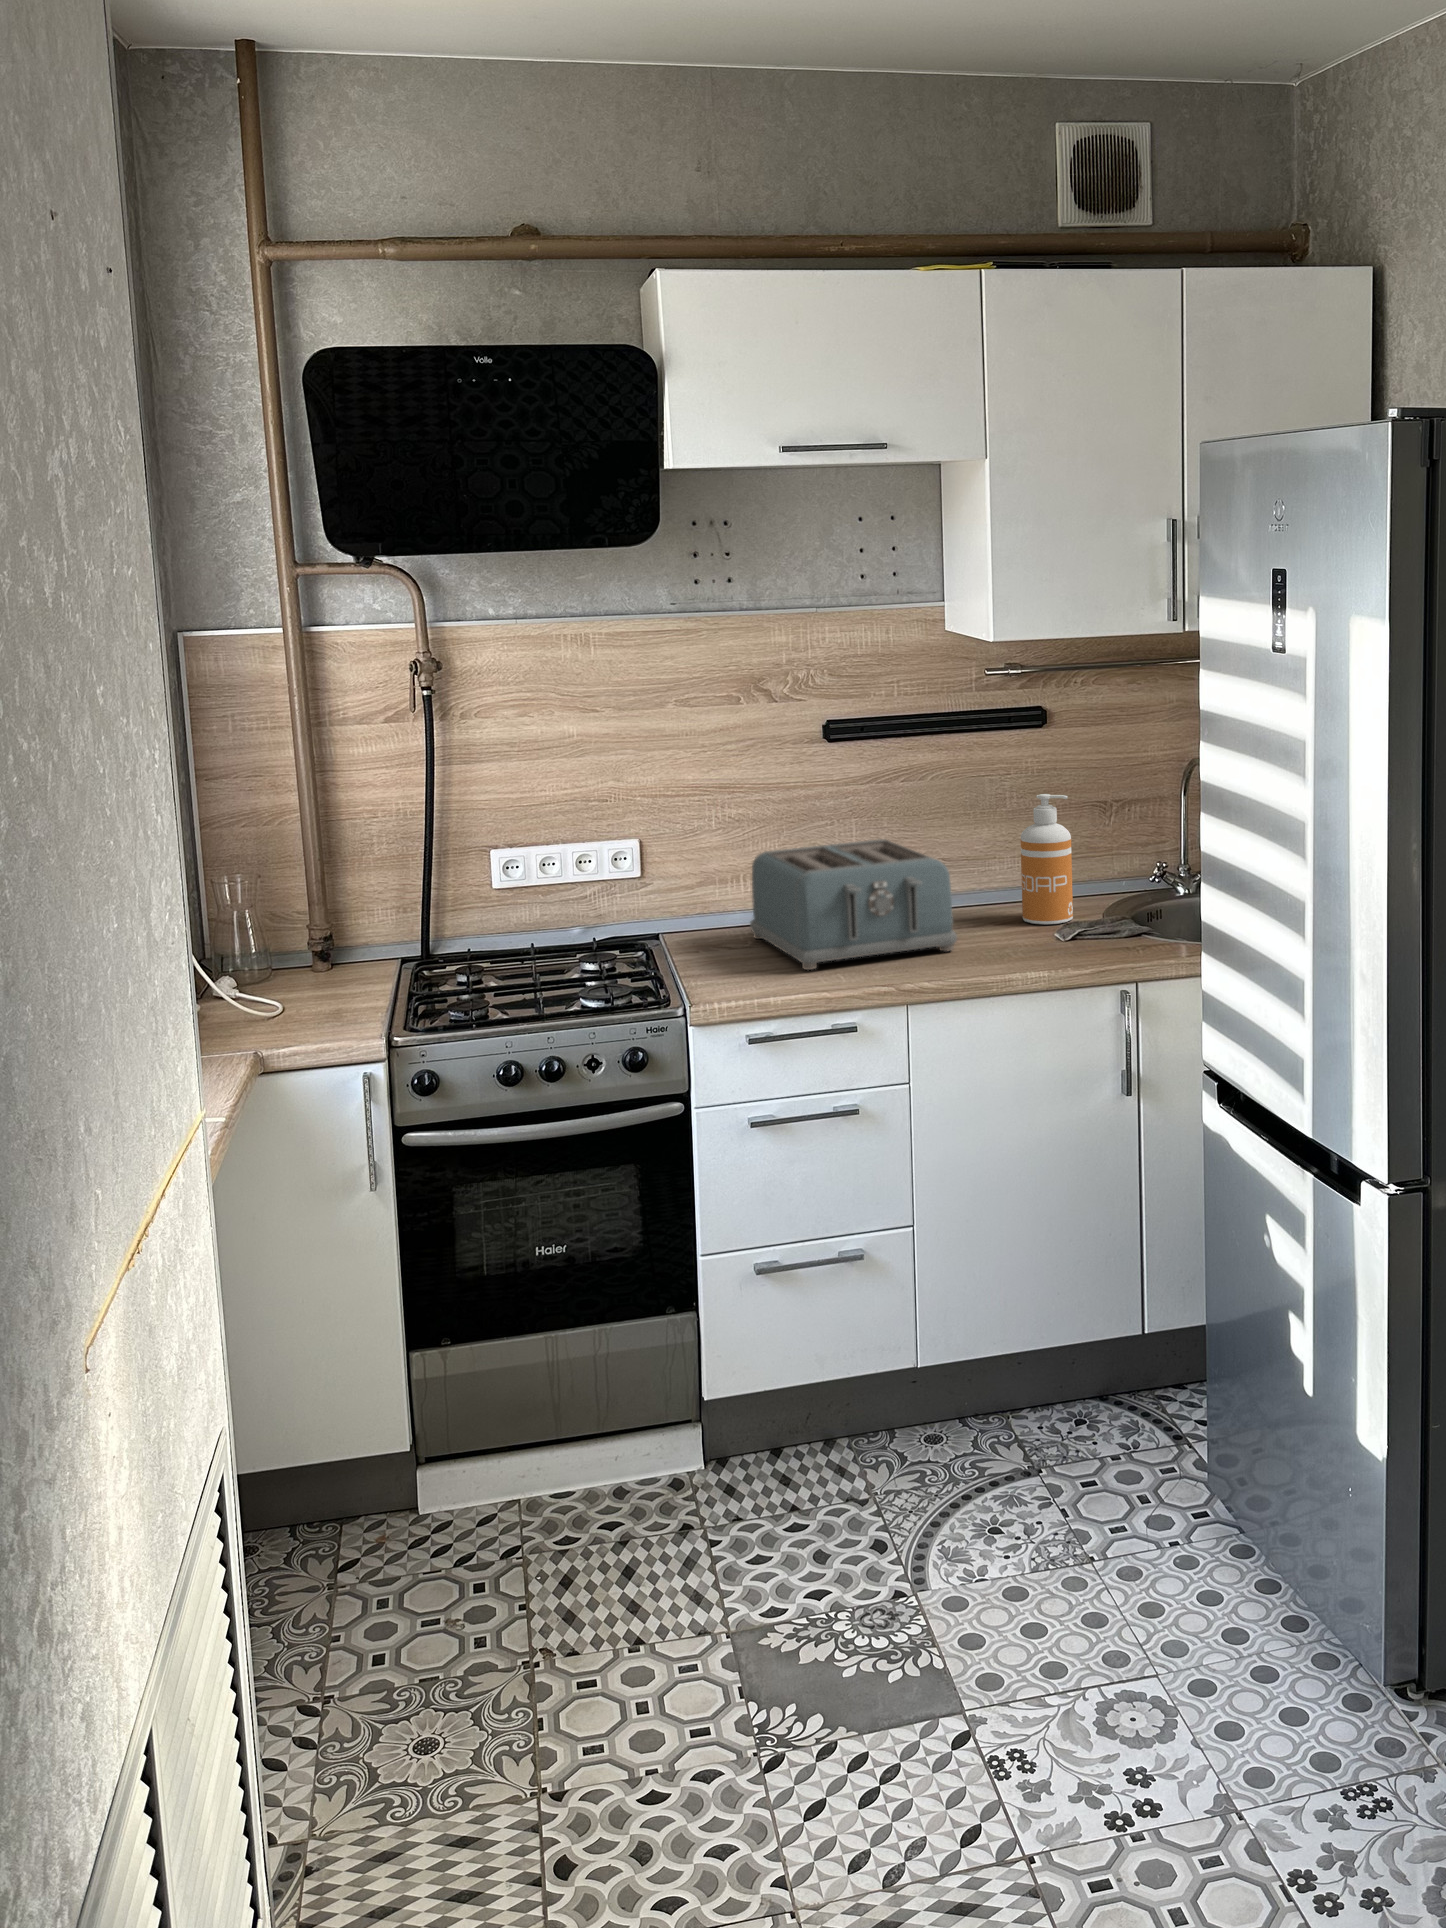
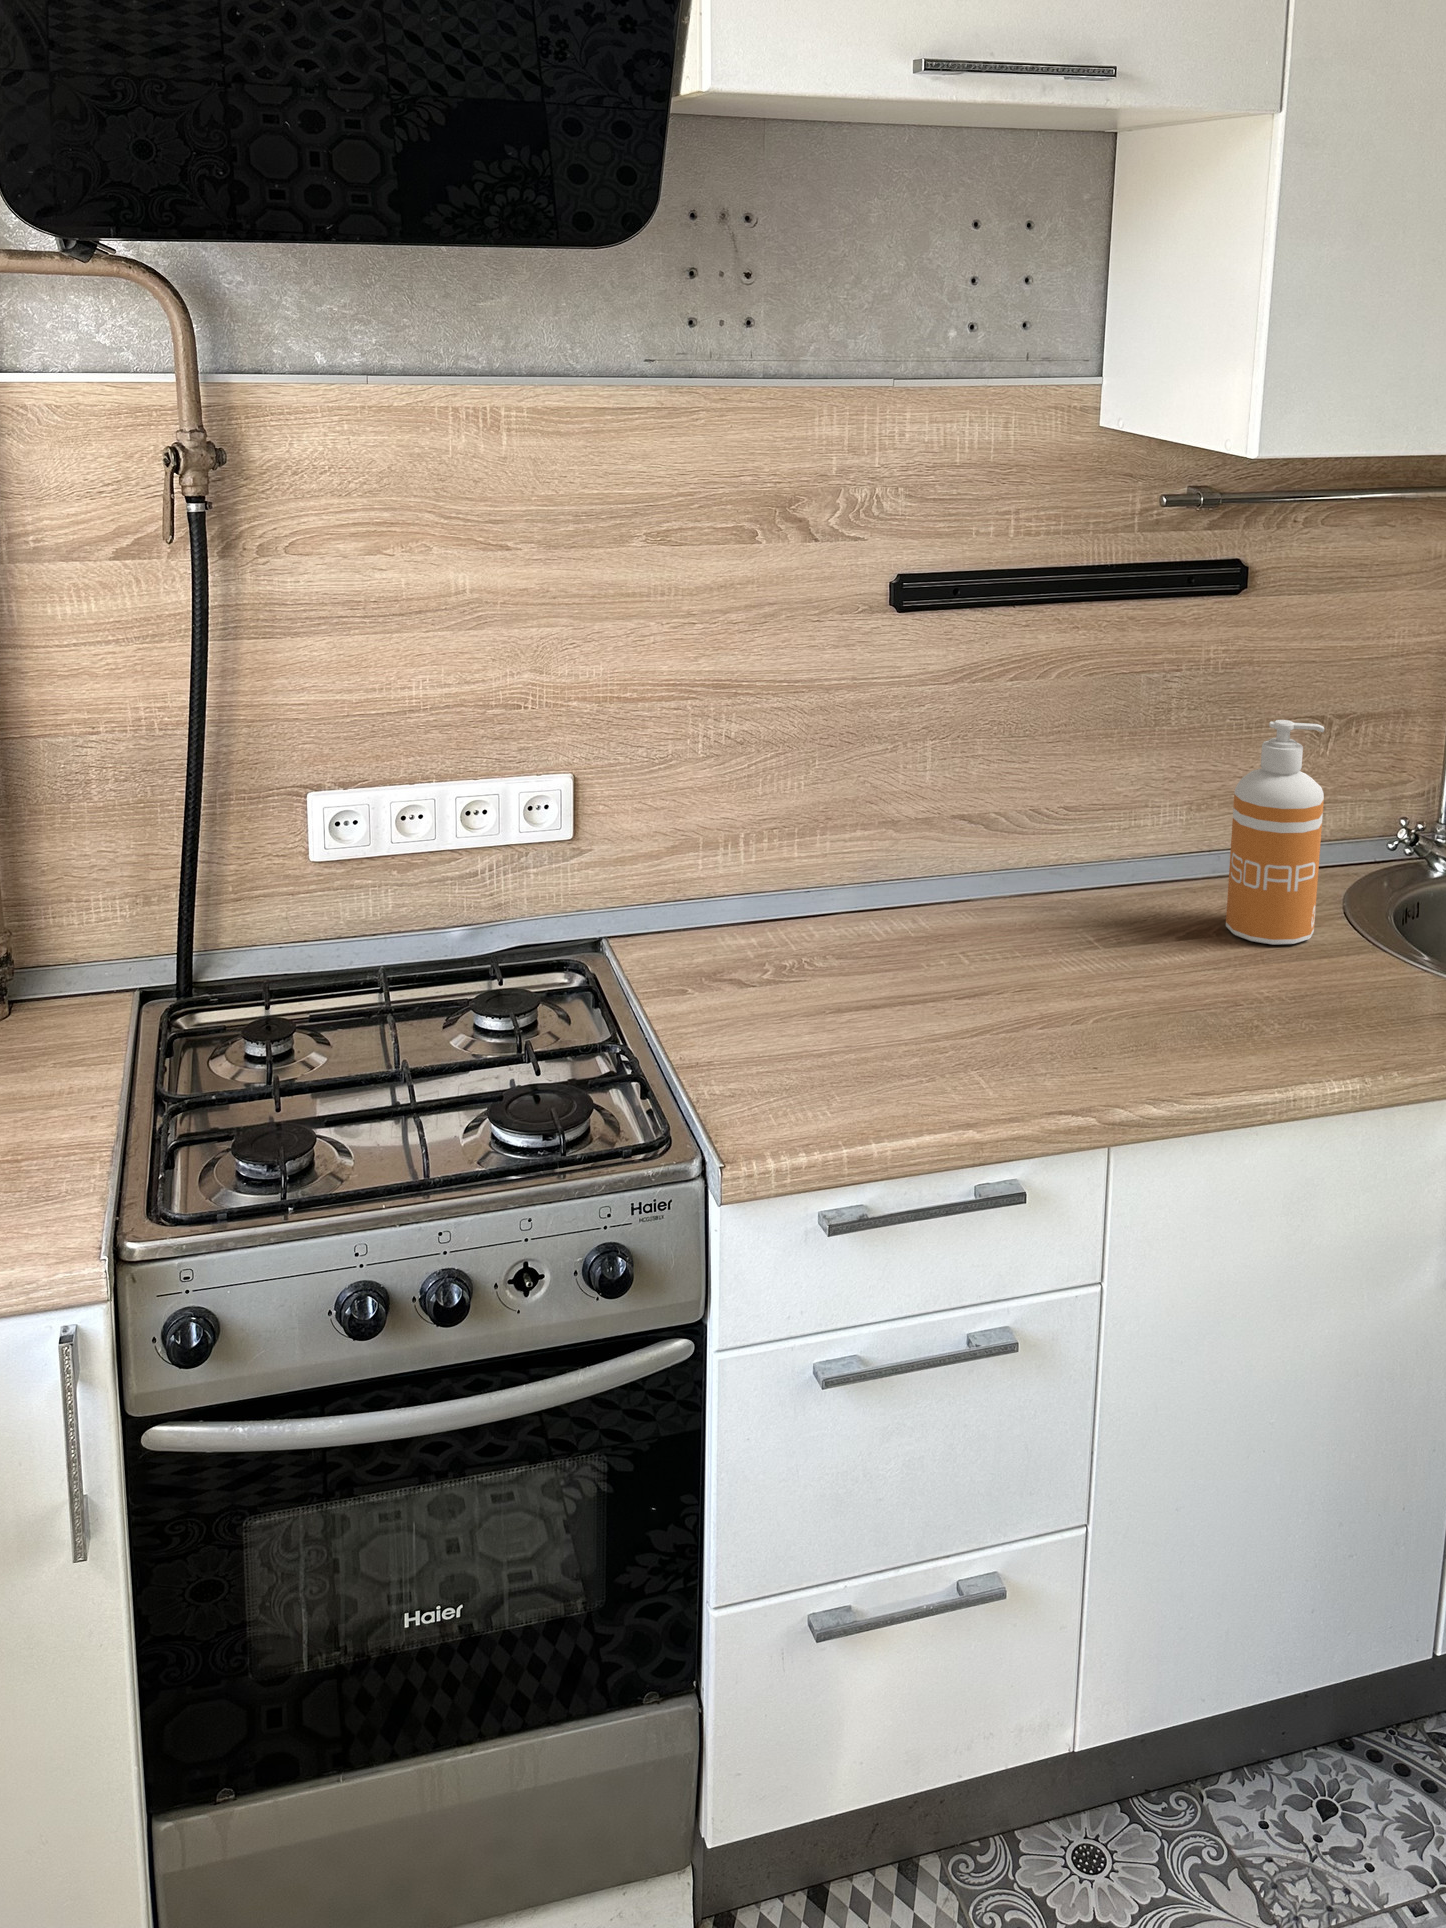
toaster: present [750,839,957,970] -> none [769,786,1163,1059]

